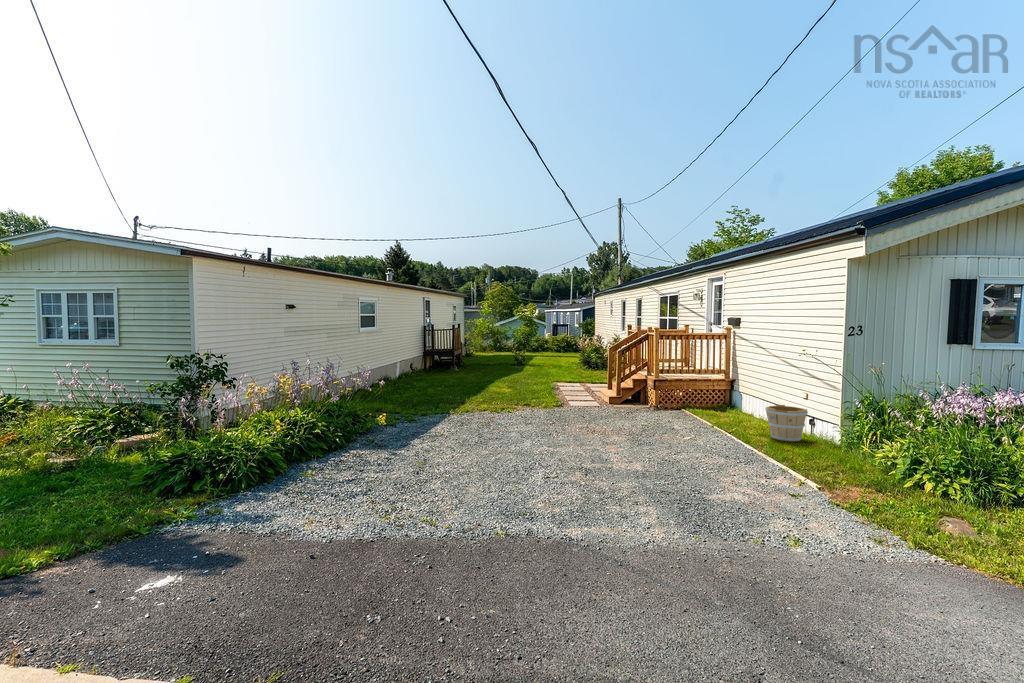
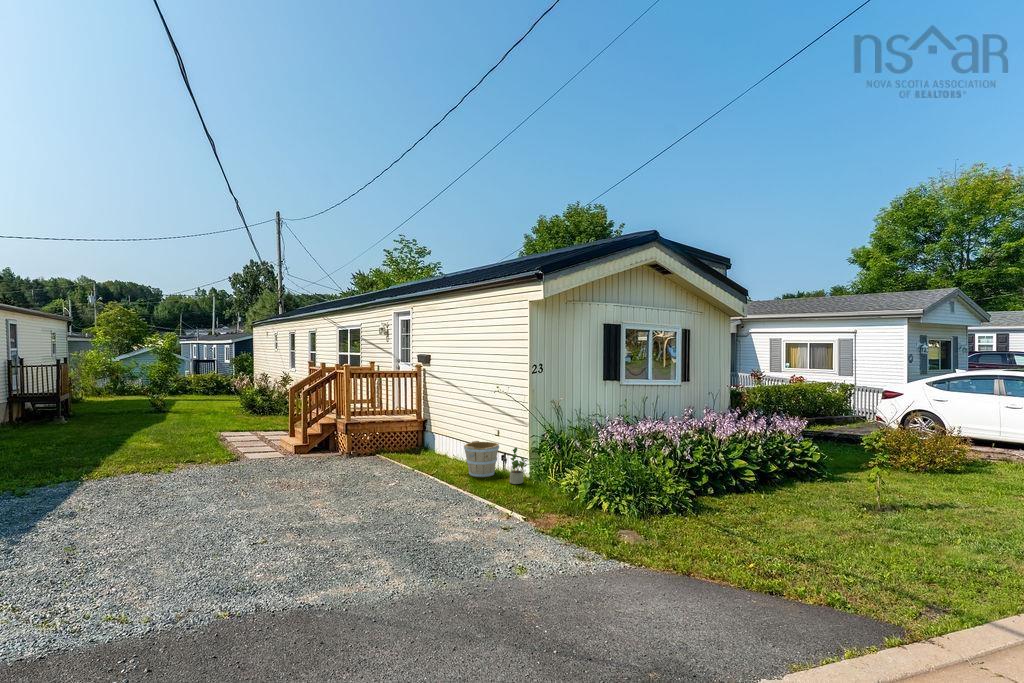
potted plant: none [815,414,839,452] -> present [510,448,527,484]

